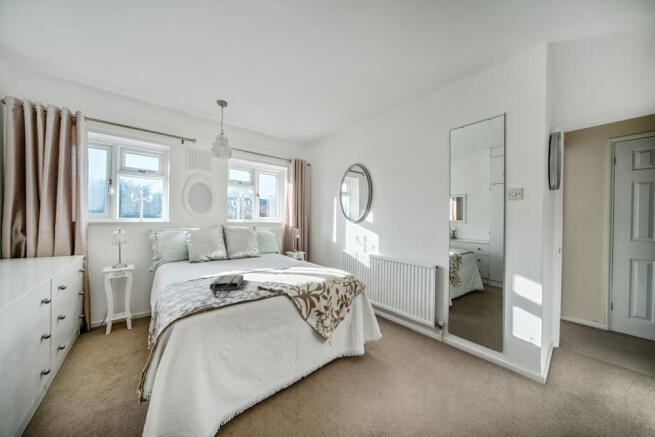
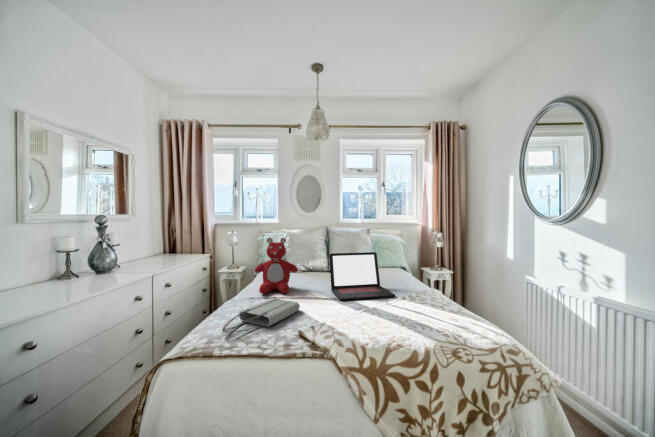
teddy bear: none [184,234,220,277] -> present [255,238,298,294]
laptop: none [244,242,290,272] -> present [329,252,395,300]

